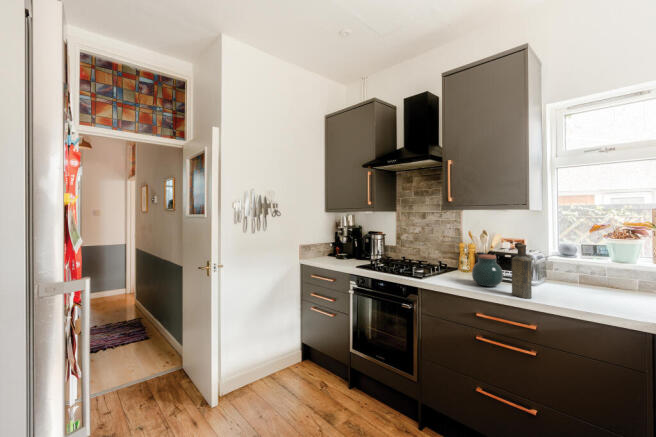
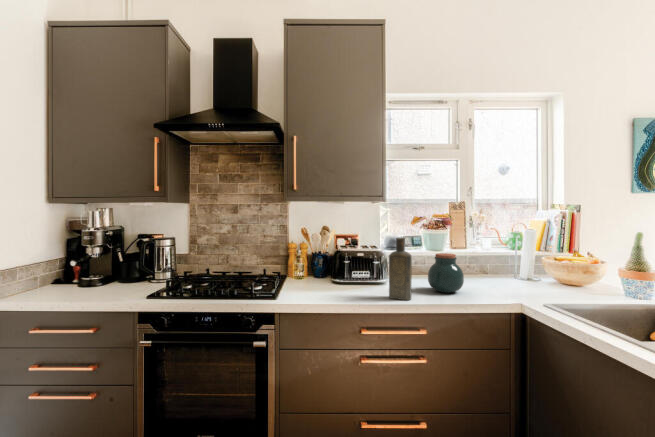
jar: present [472,254,503,287] -> present [428,253,464,293]

